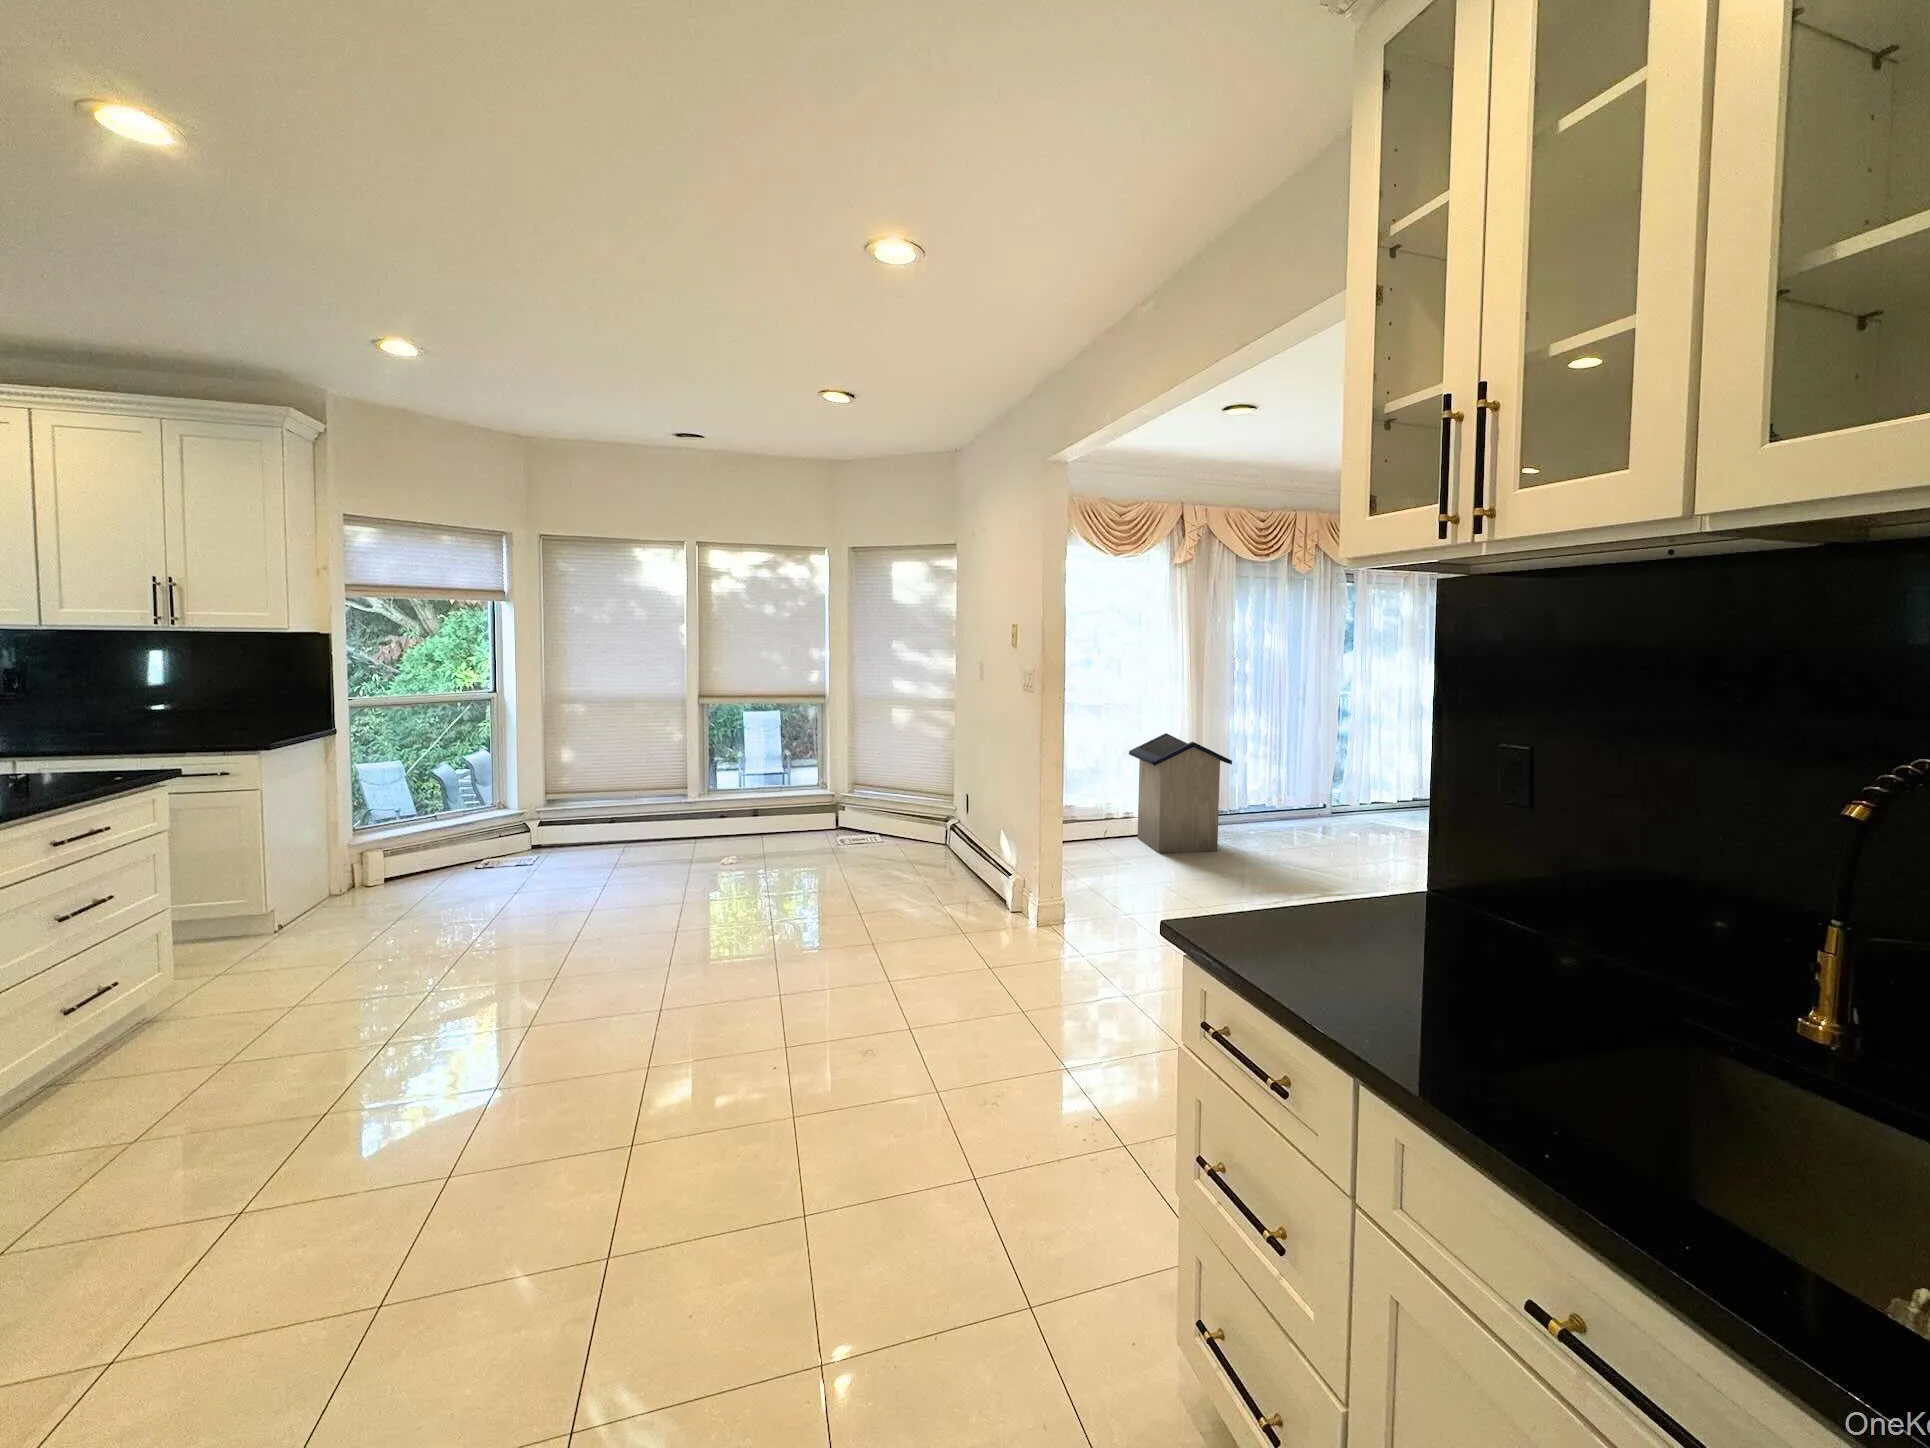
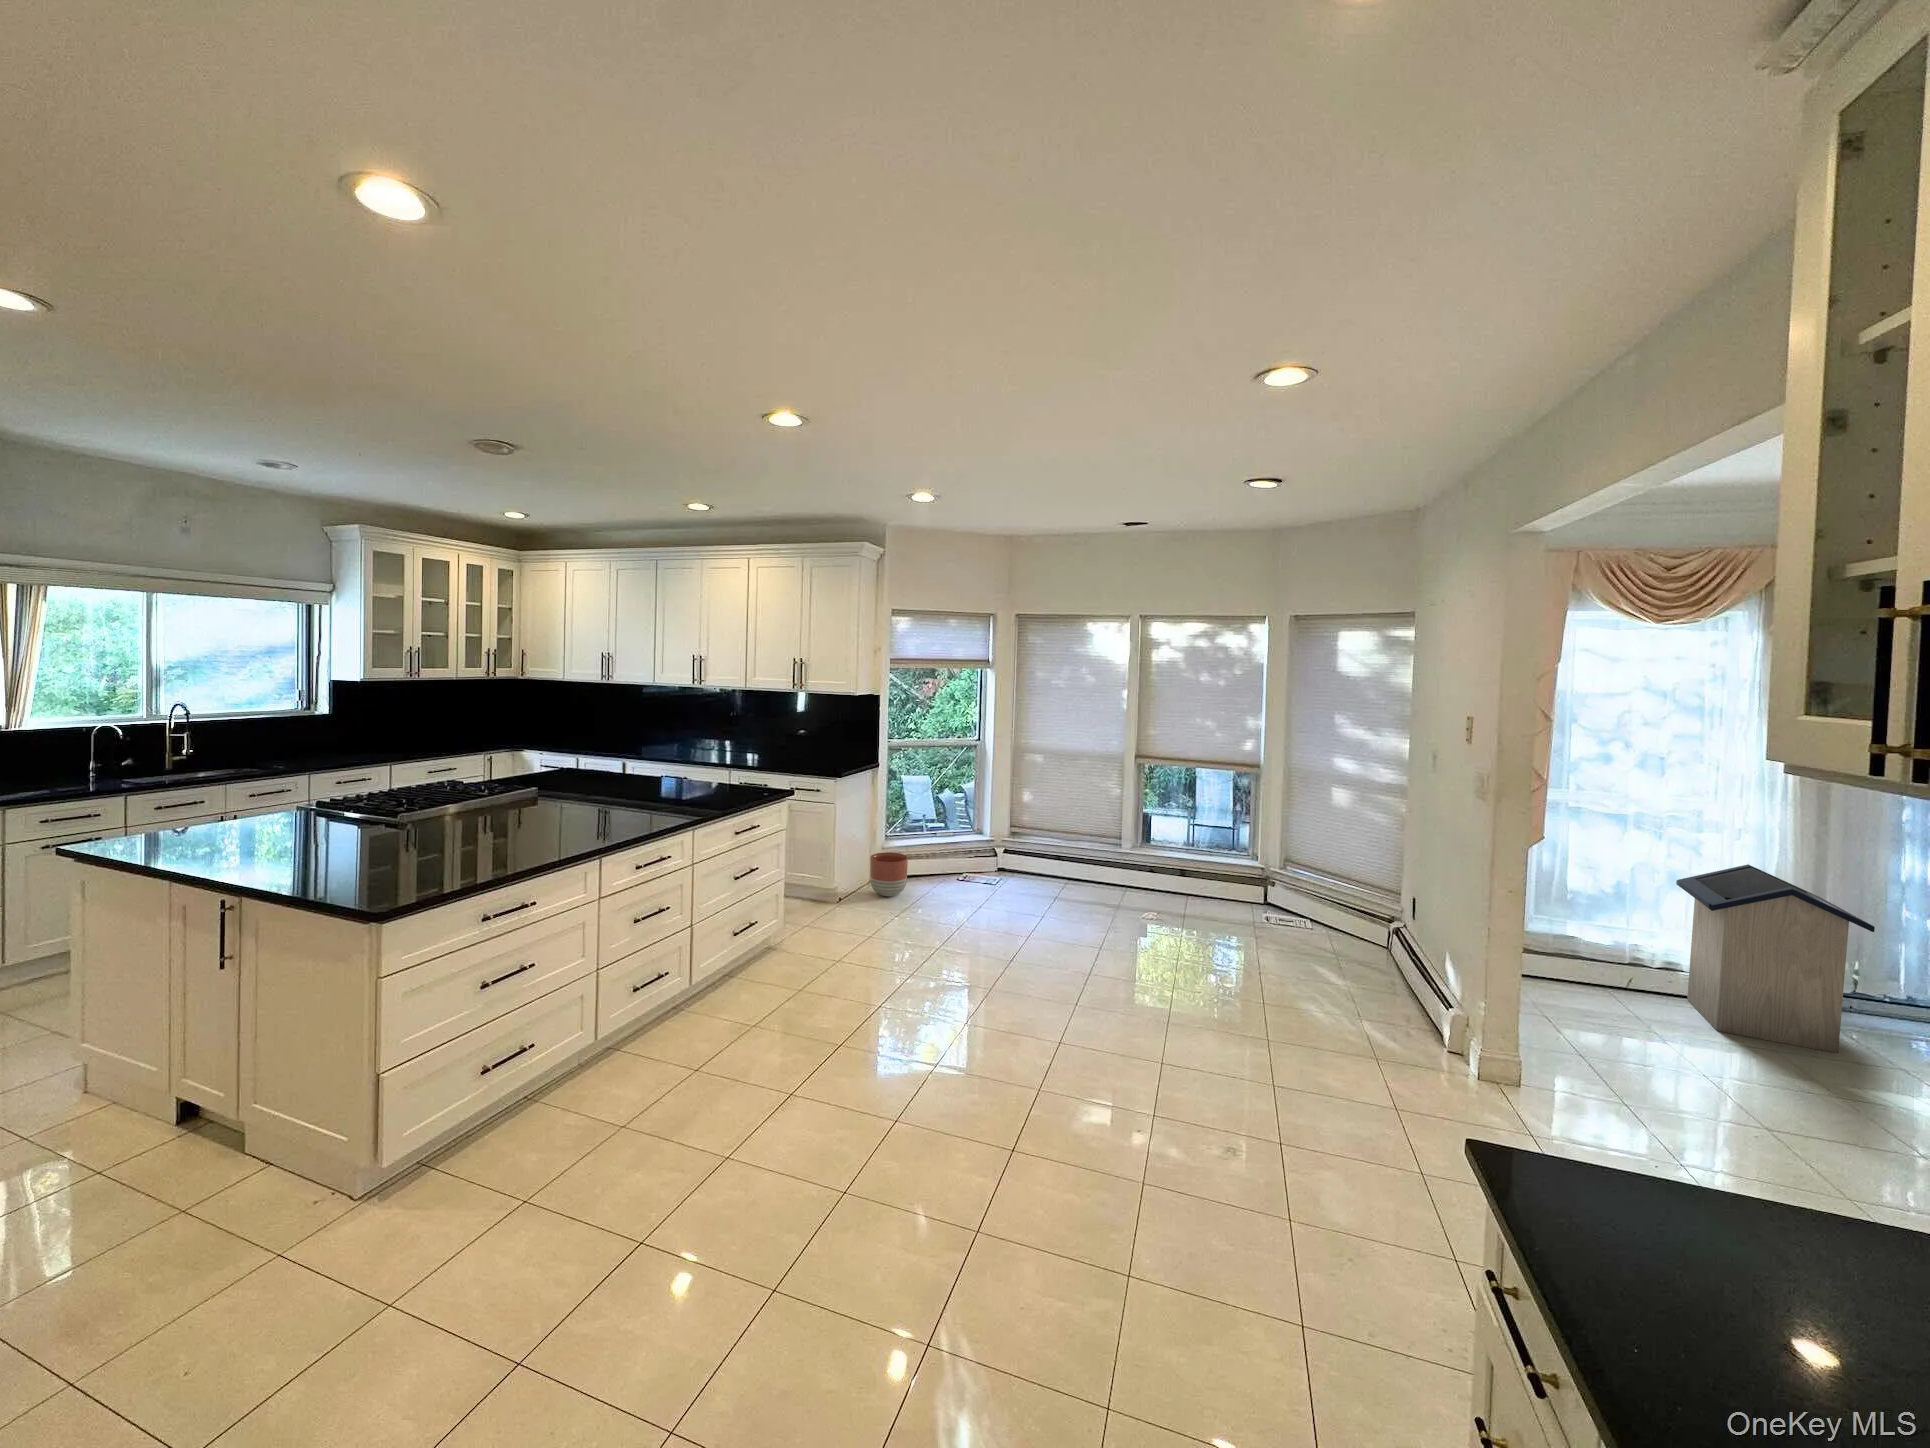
planter: none [323,845,390,906] -> present [870,852,908,896]

